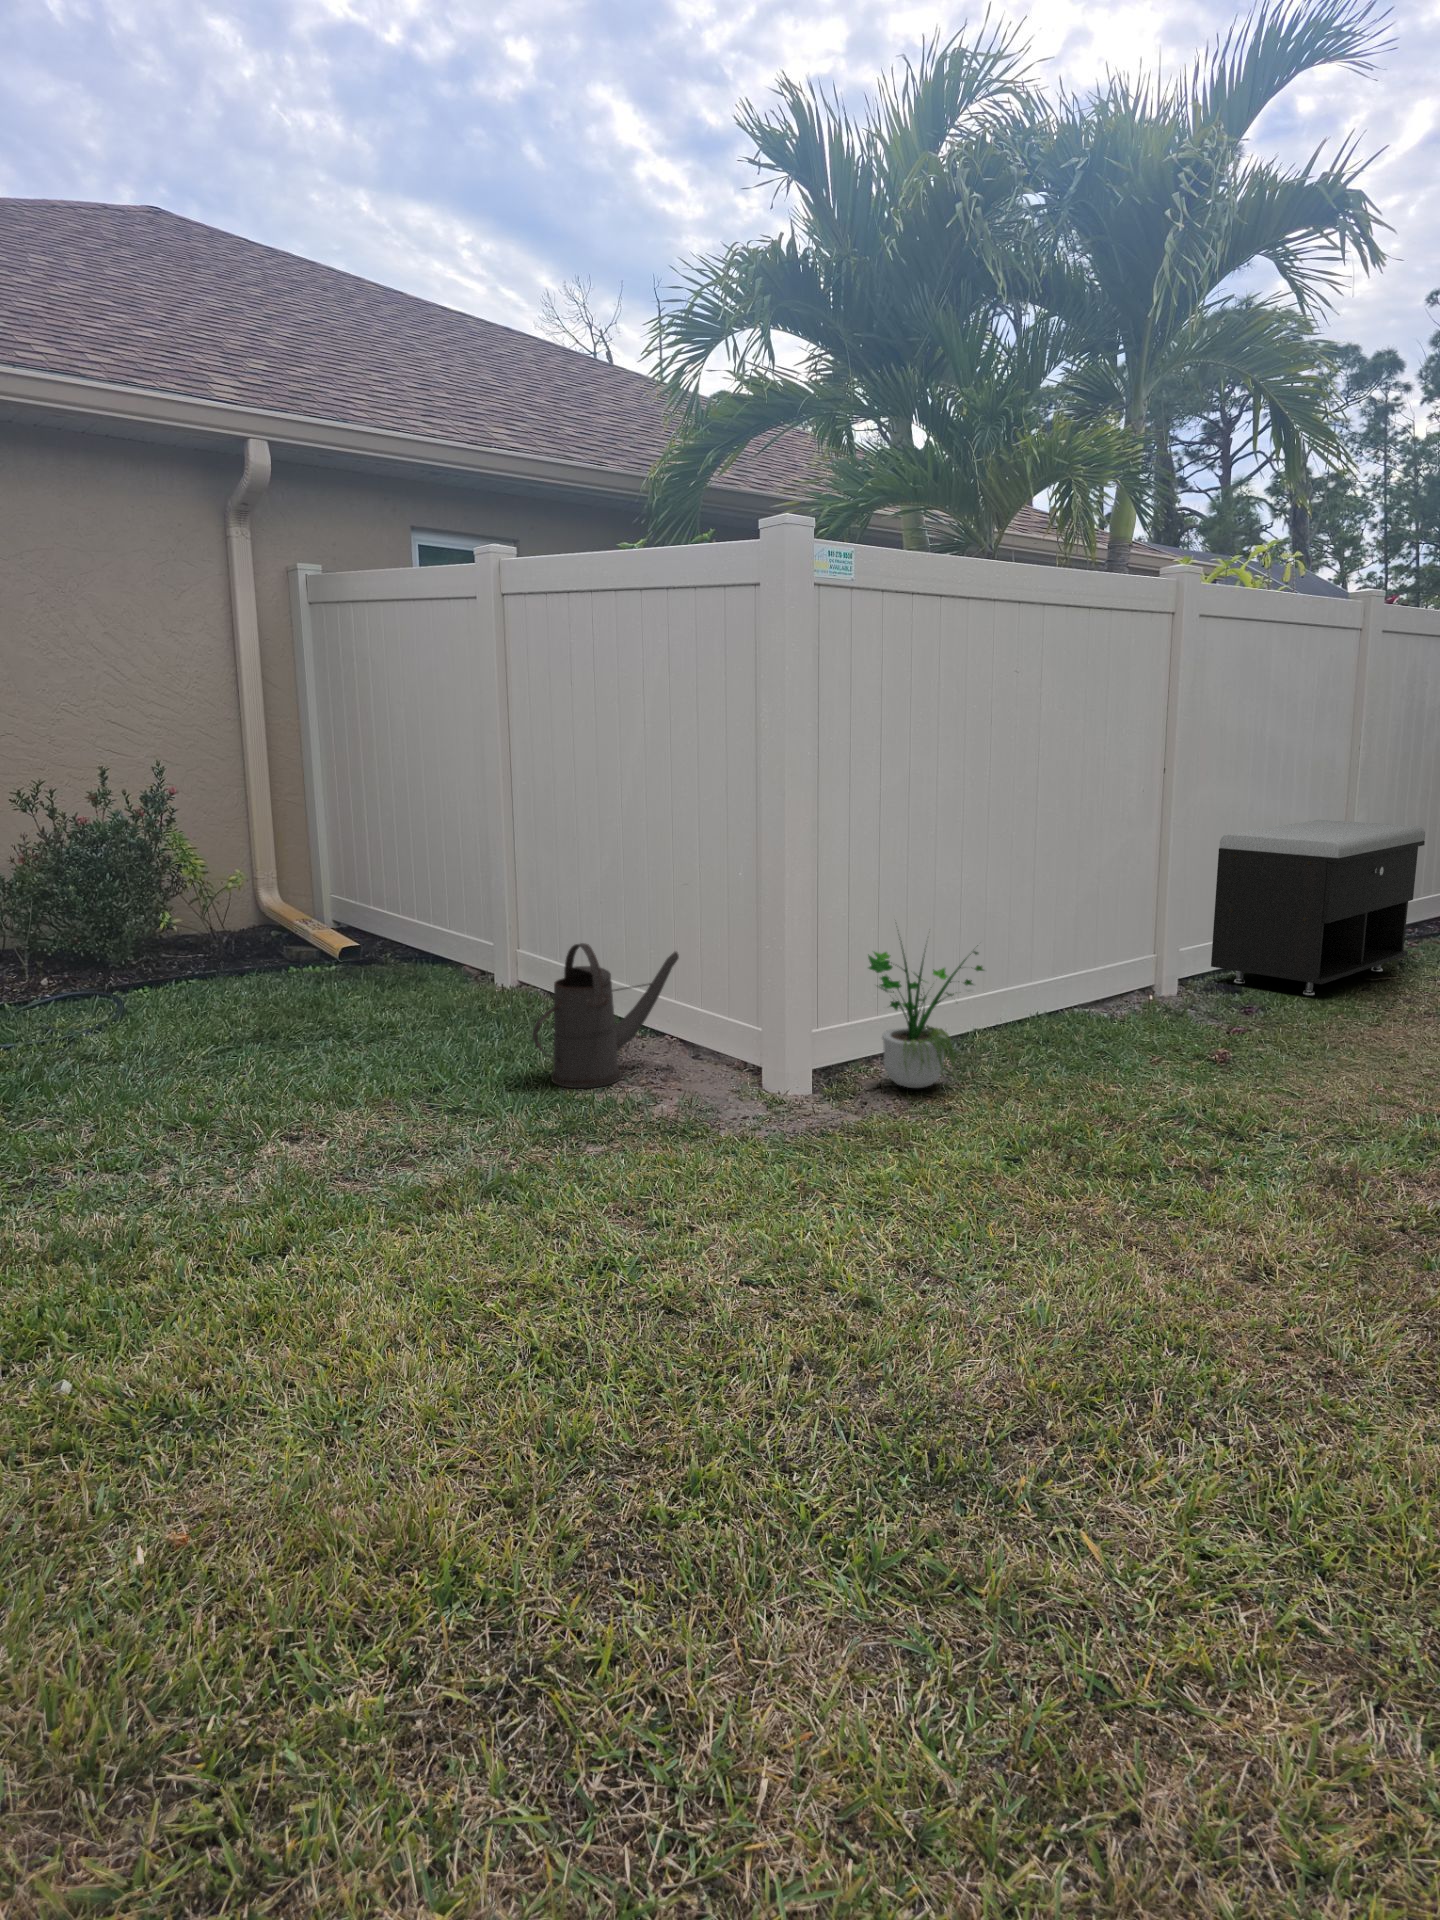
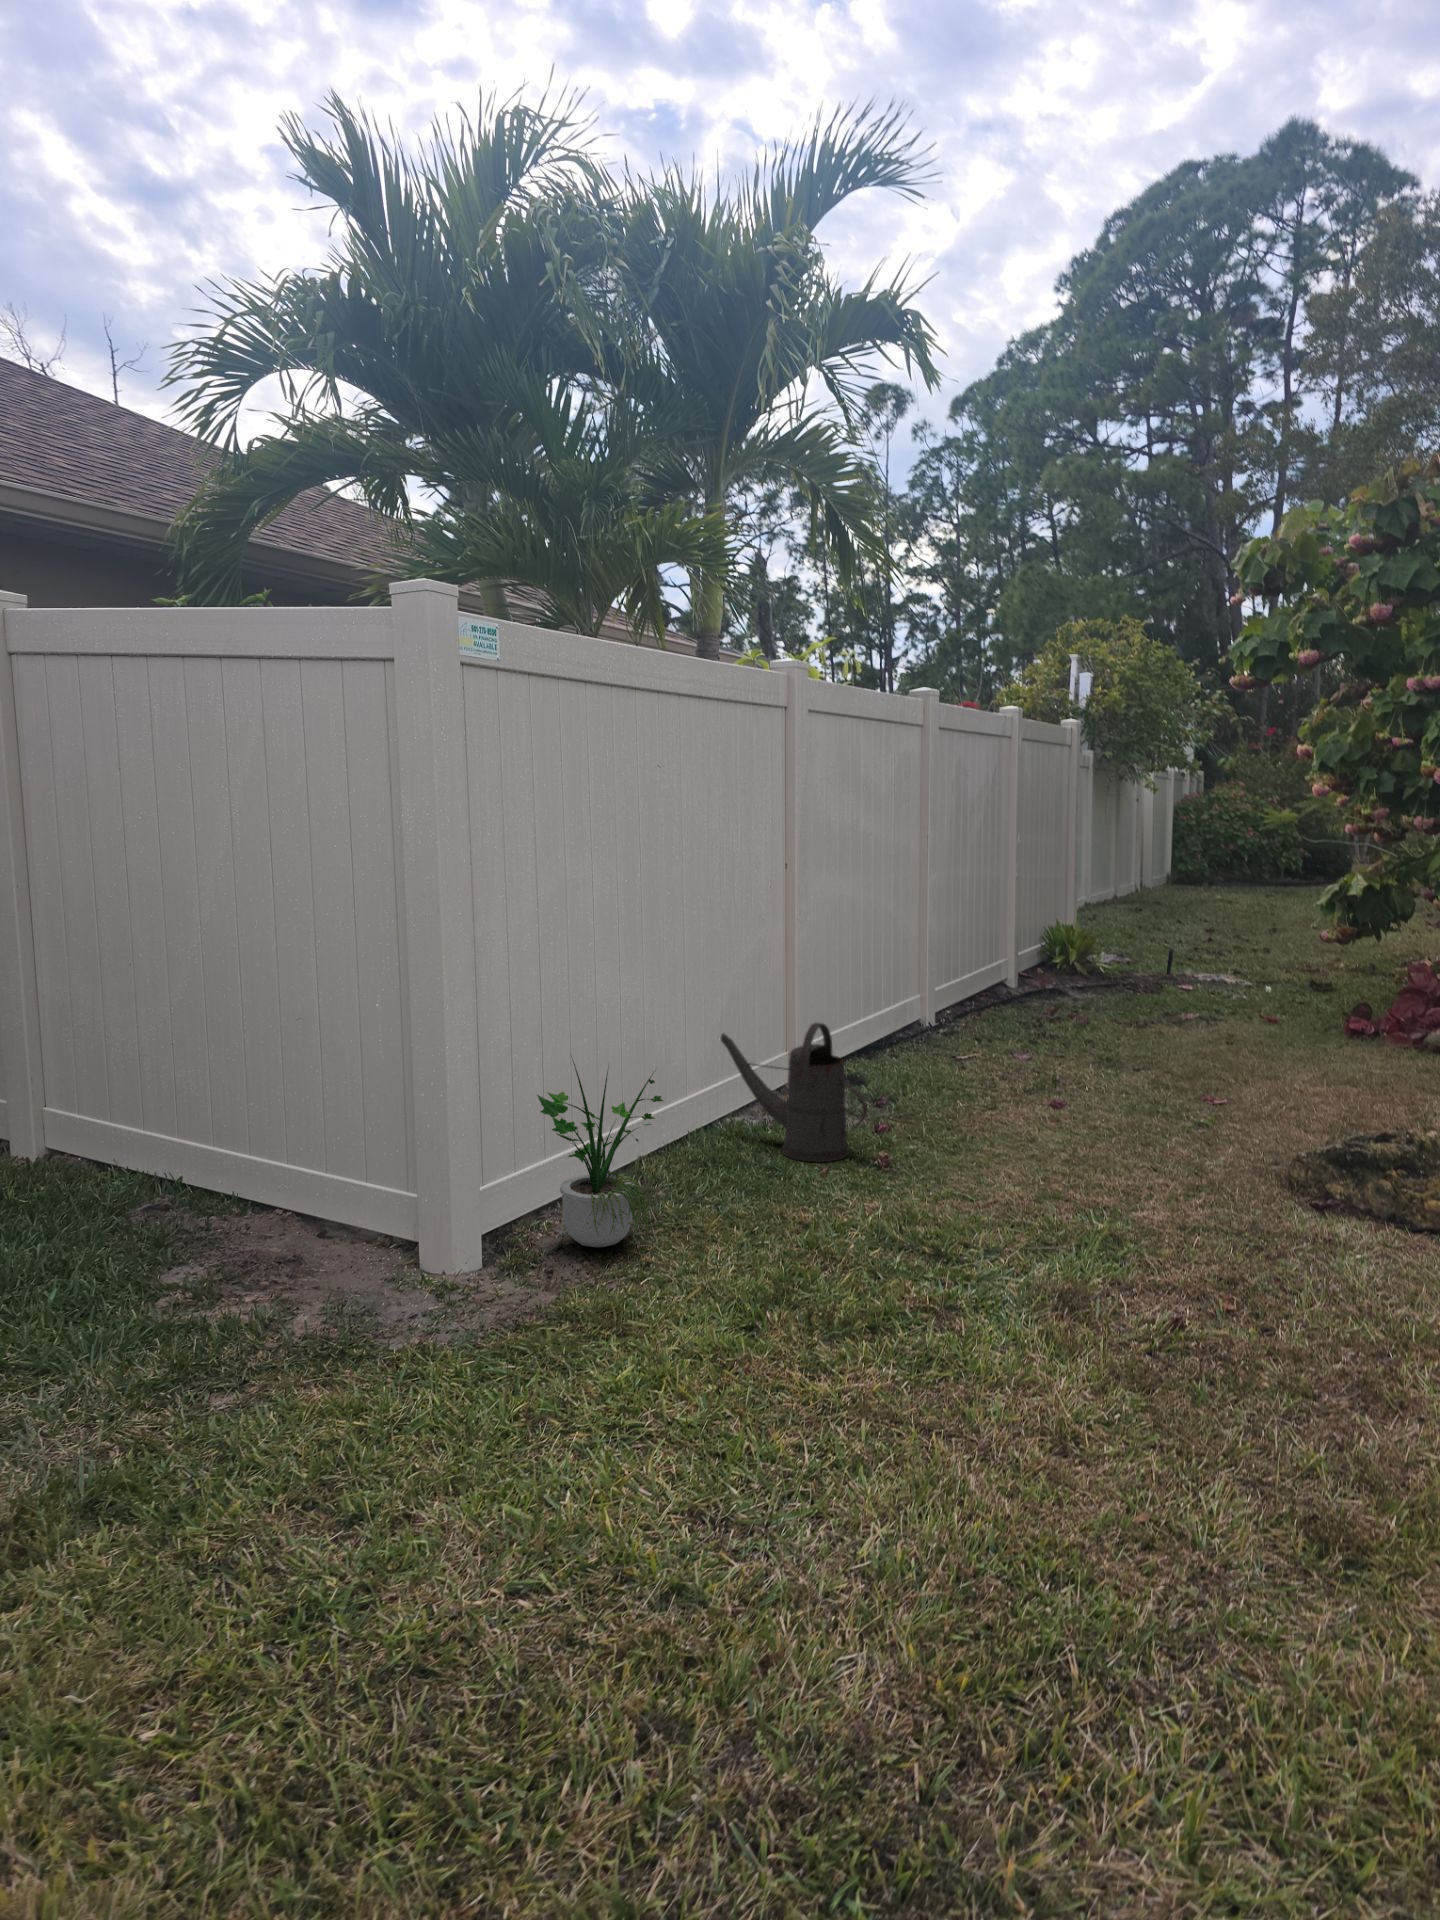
storage bench: present [1211,820,1425,996] -> none [836,909,1006,1085]
watering can: present [532,943,679,1088] -> present [721,1023,867,1162]

